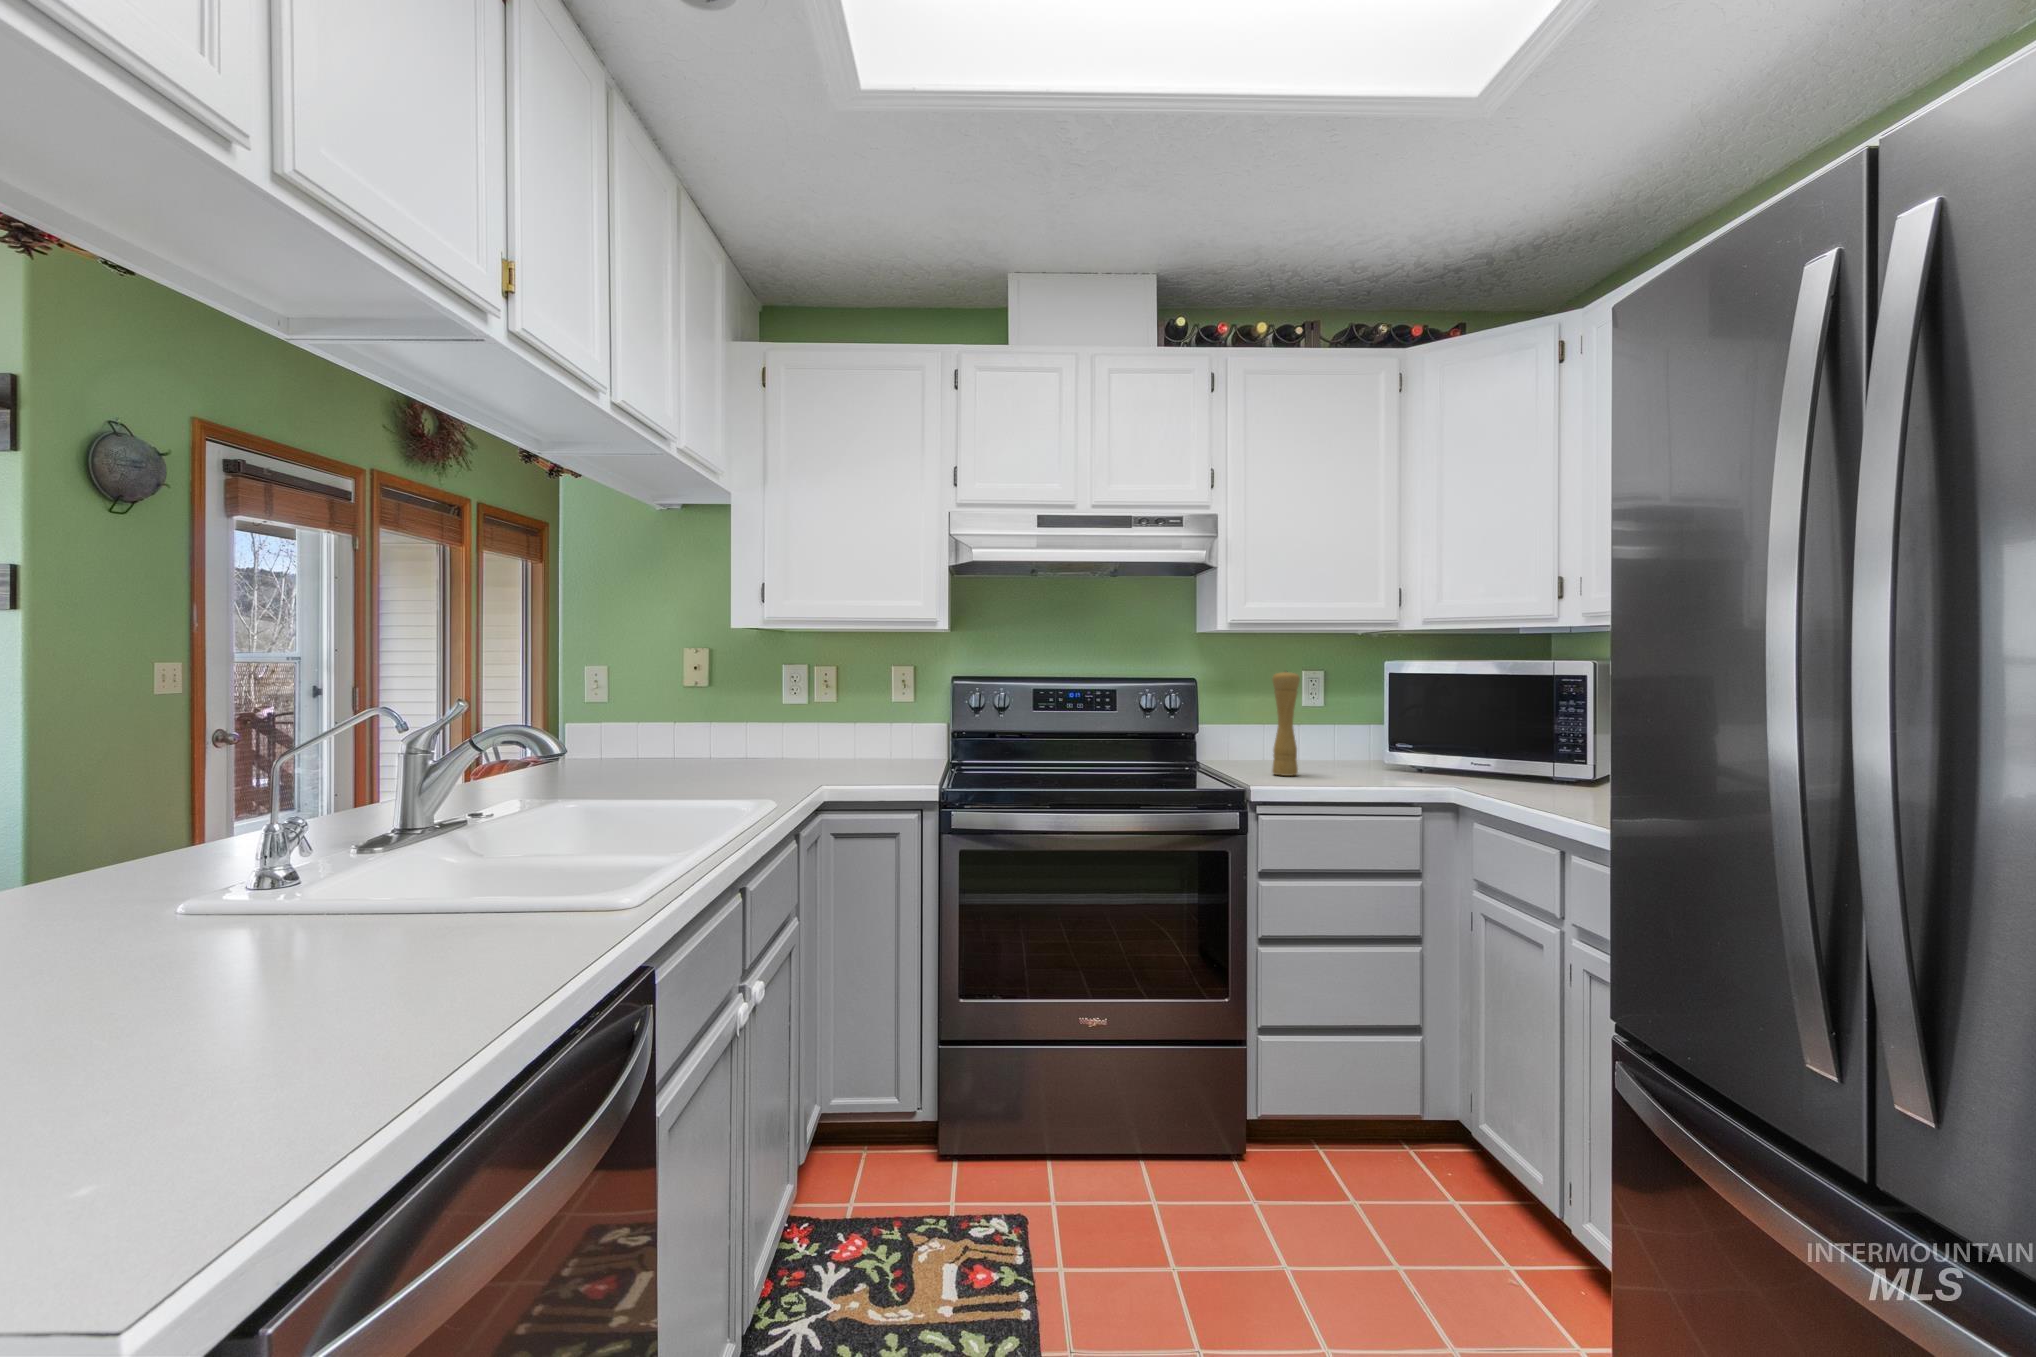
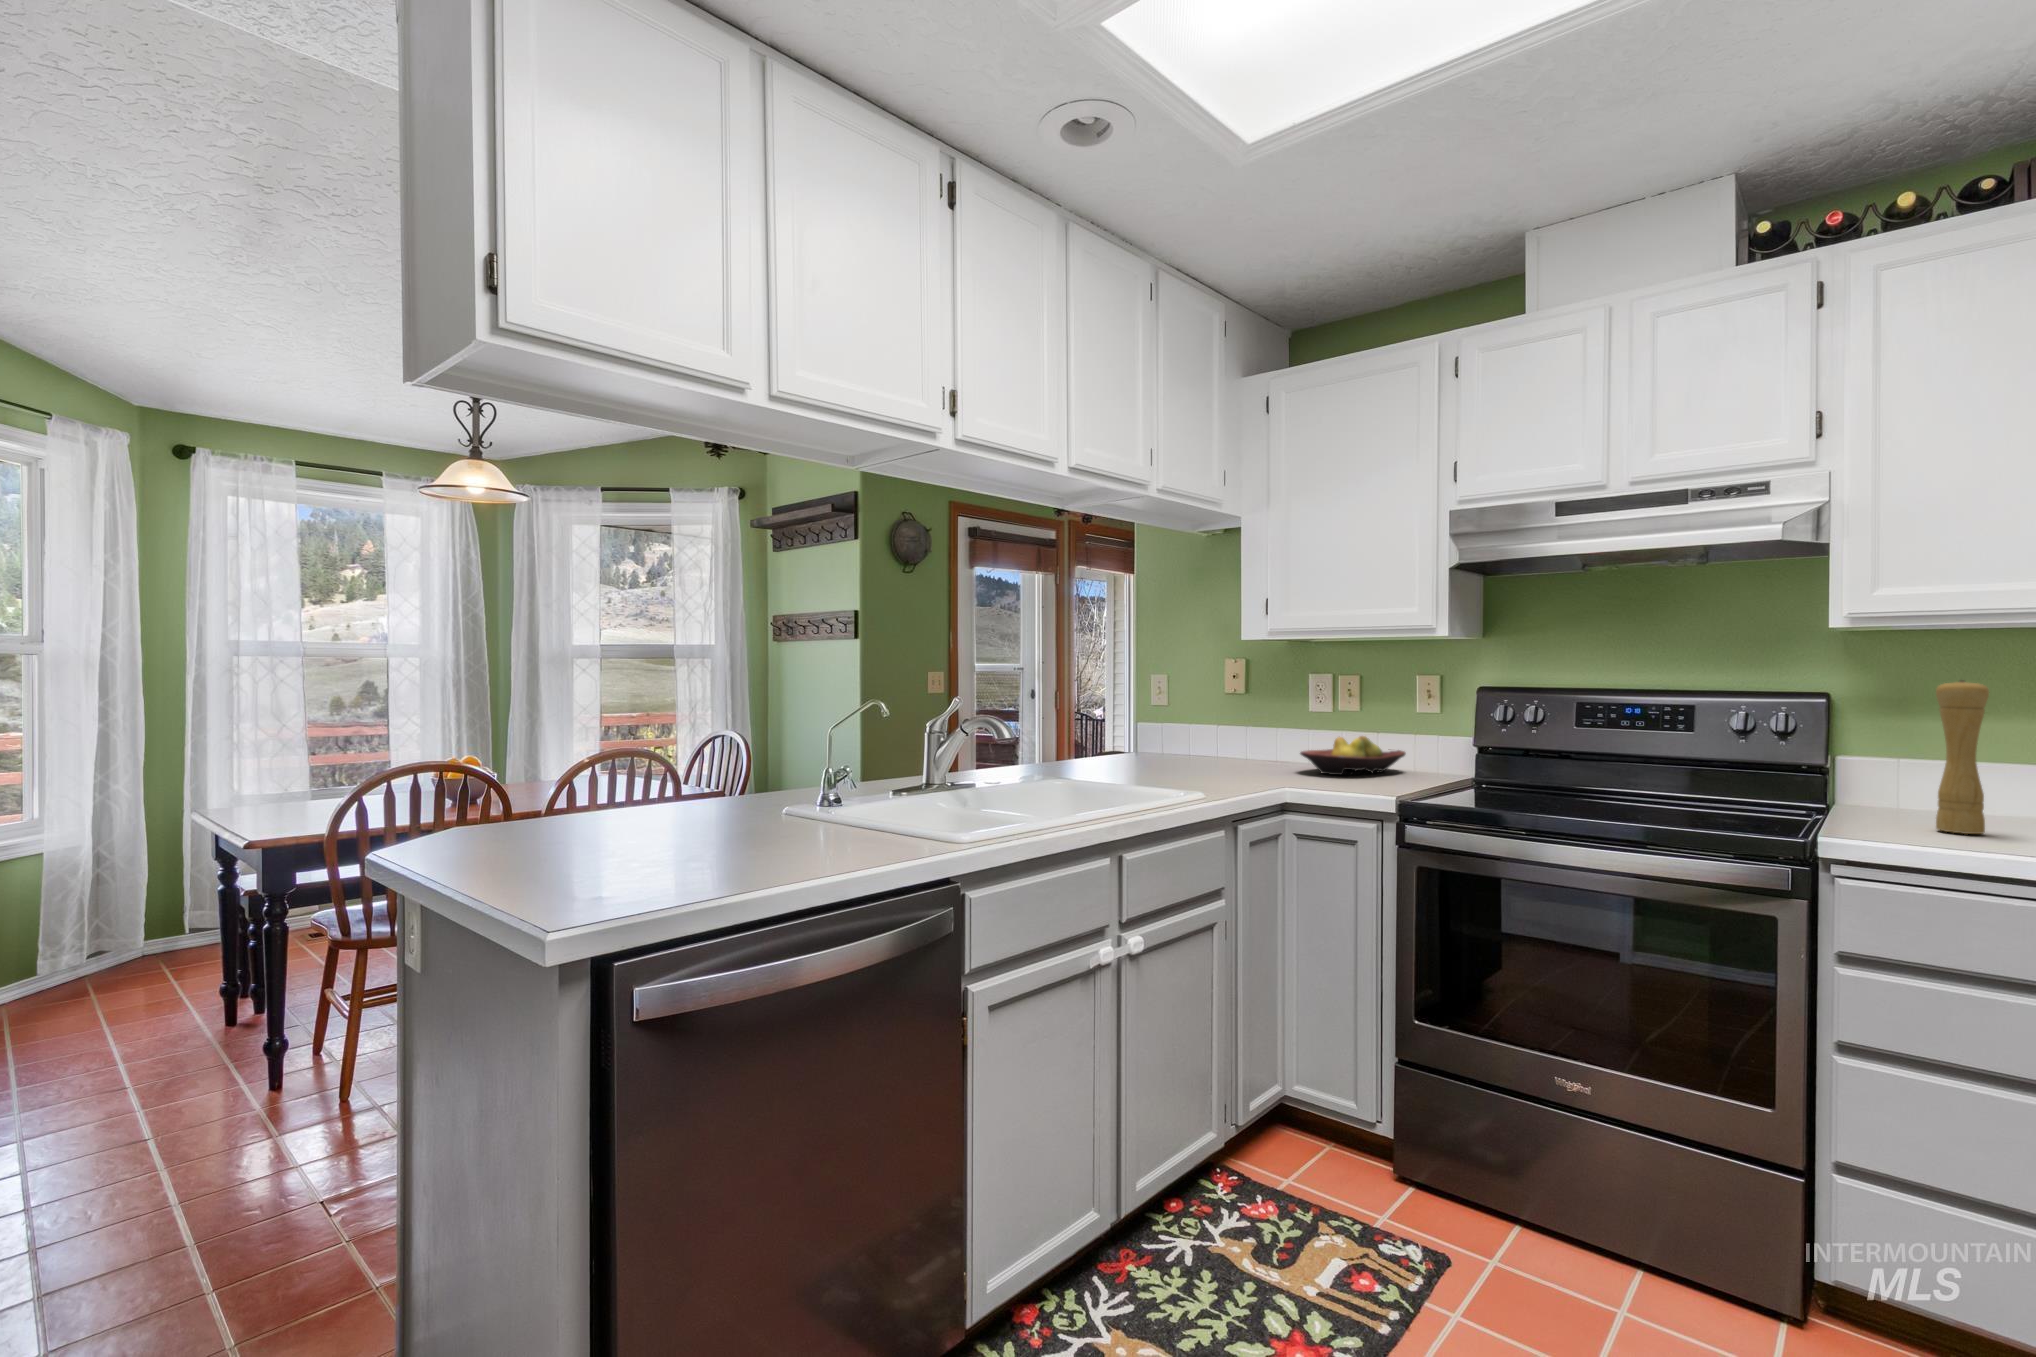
fruit bowl: none [797,728,886,769] -> present [1300,736,1406,775]

